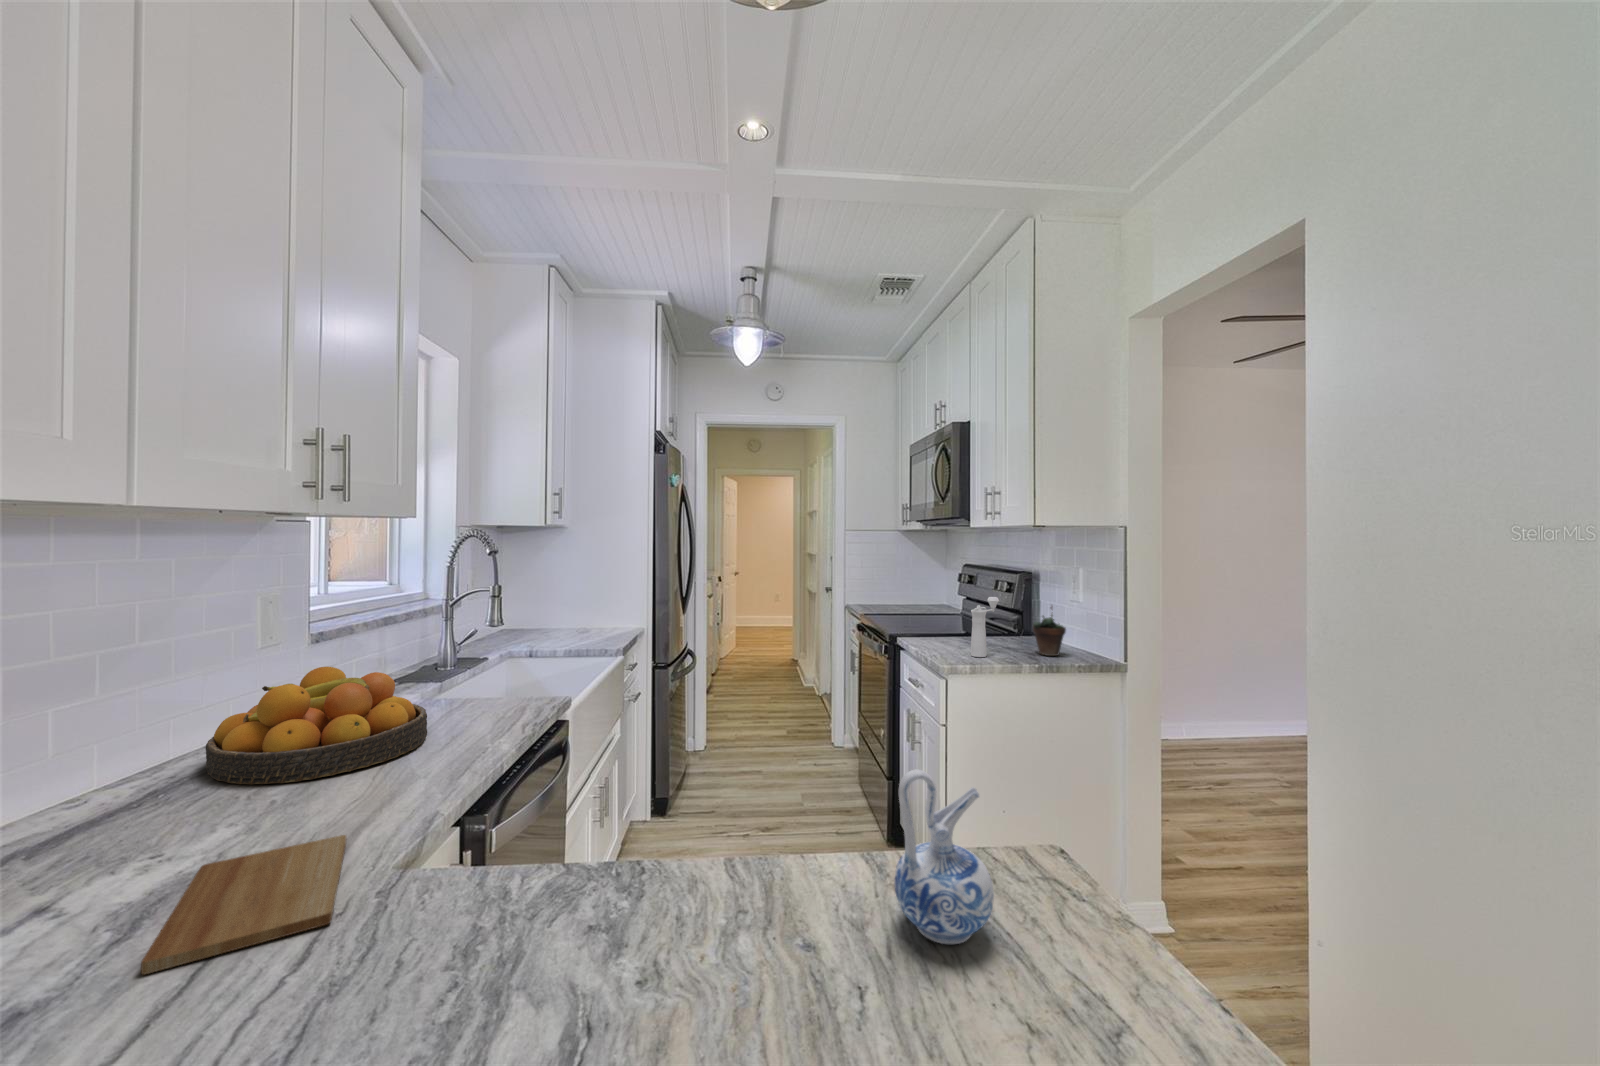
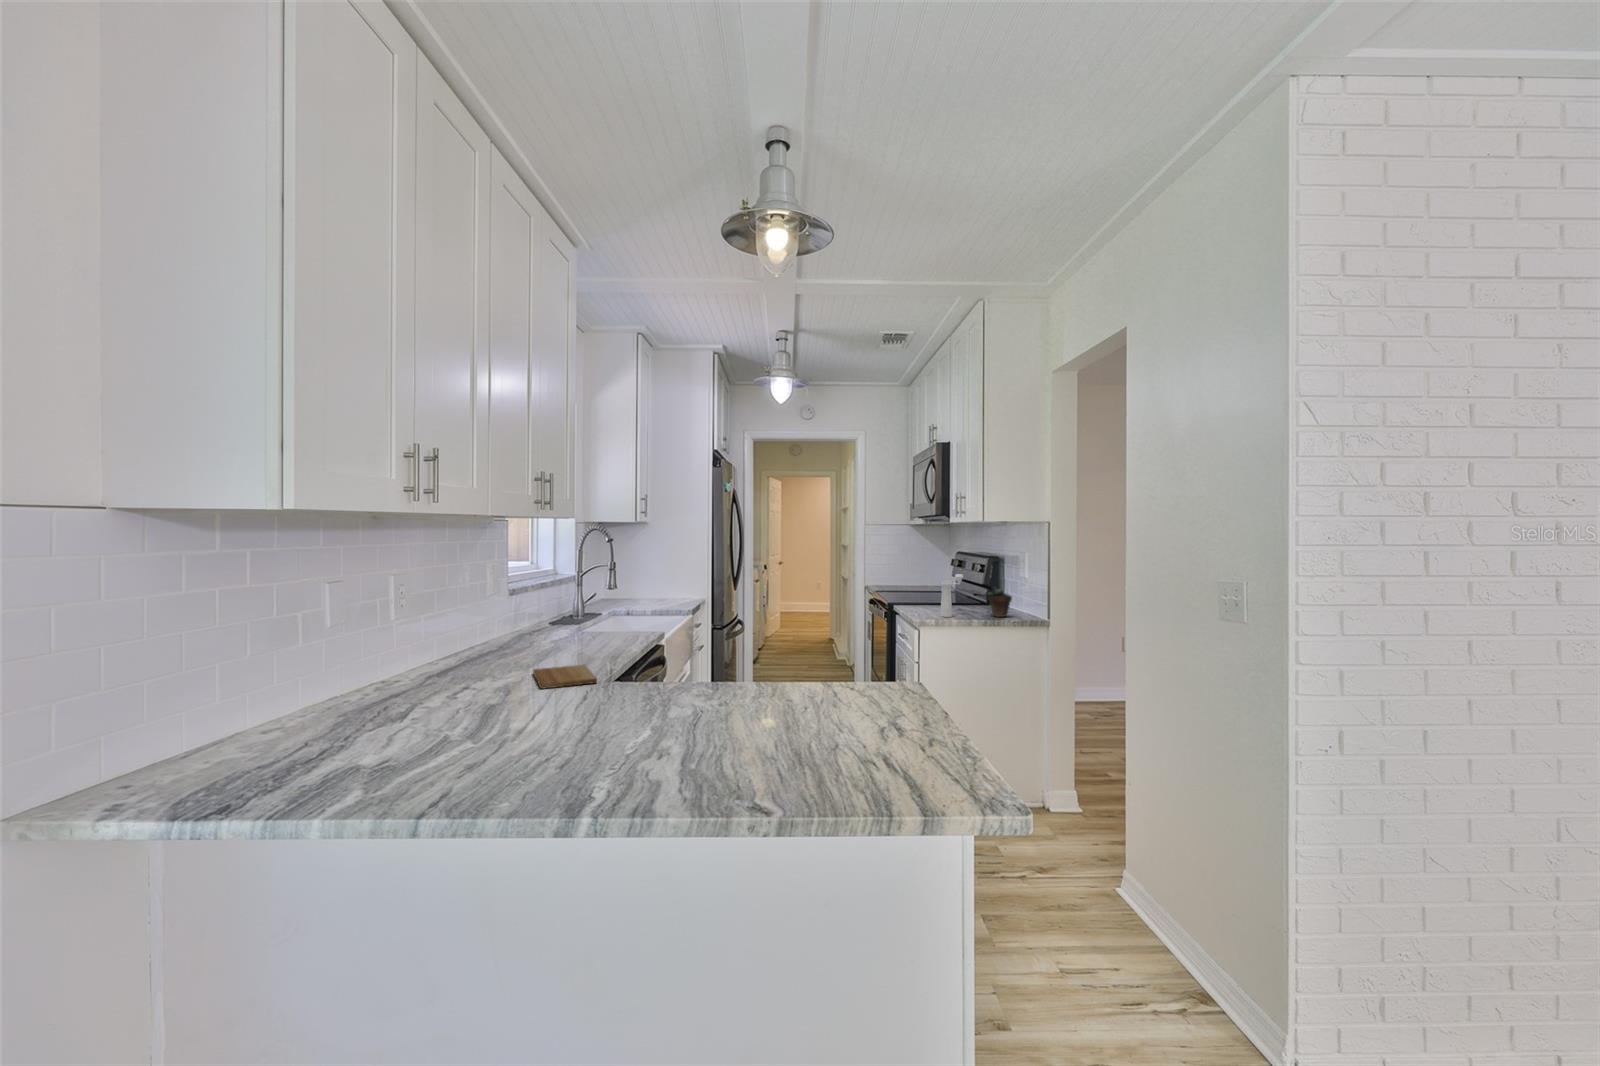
fruit bowl: present [206,667,427,785] -> none [493,602,594,654]
ceramic pitcher: present [894,769,994,944] -> none [821,624,860,692]

